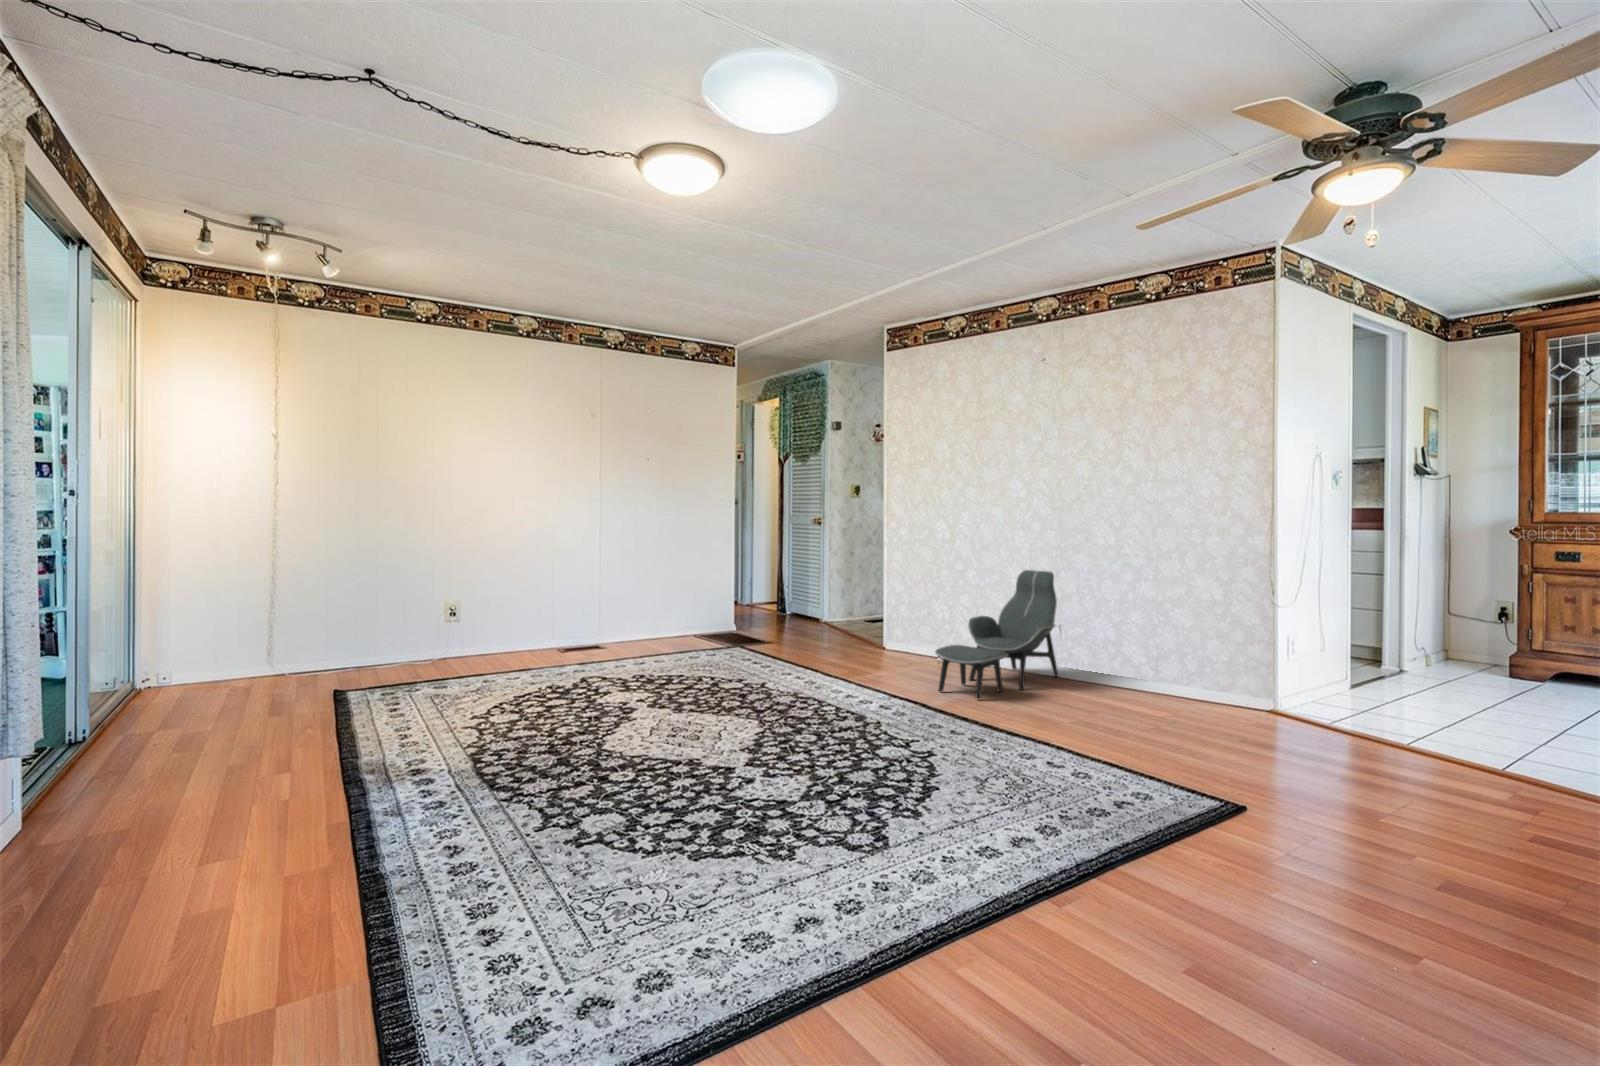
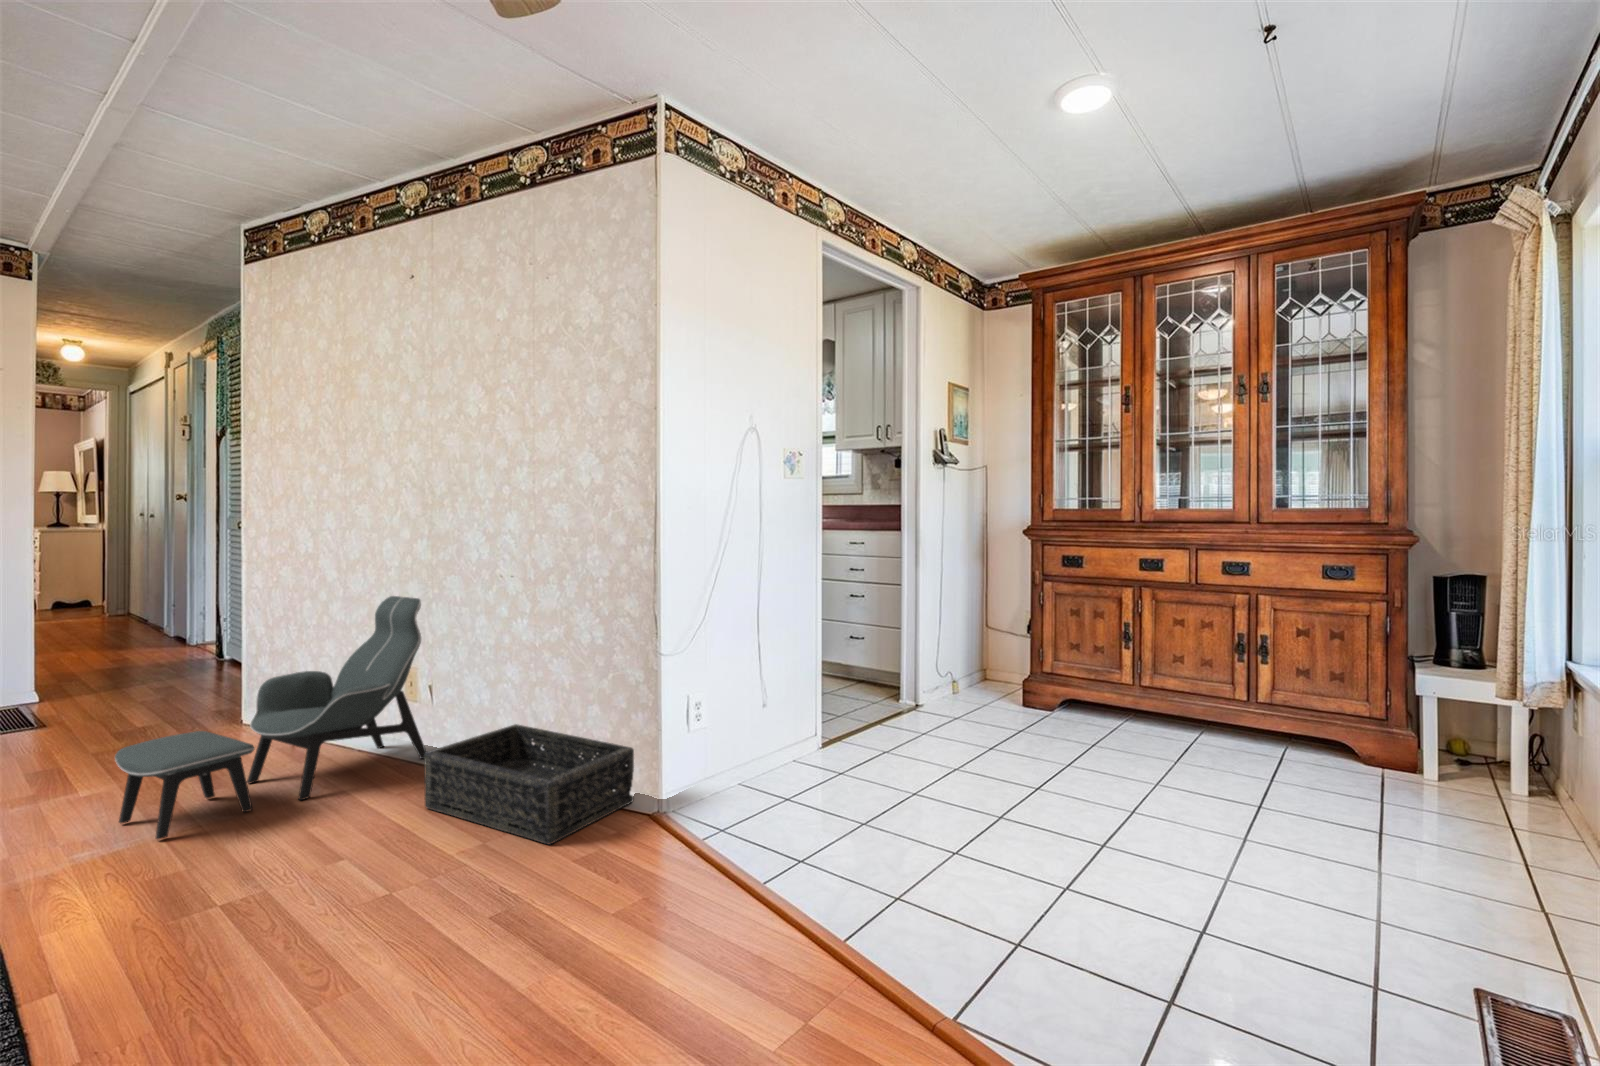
basket: none [1109,655,1251,721] -> present [424,724,634,844]

